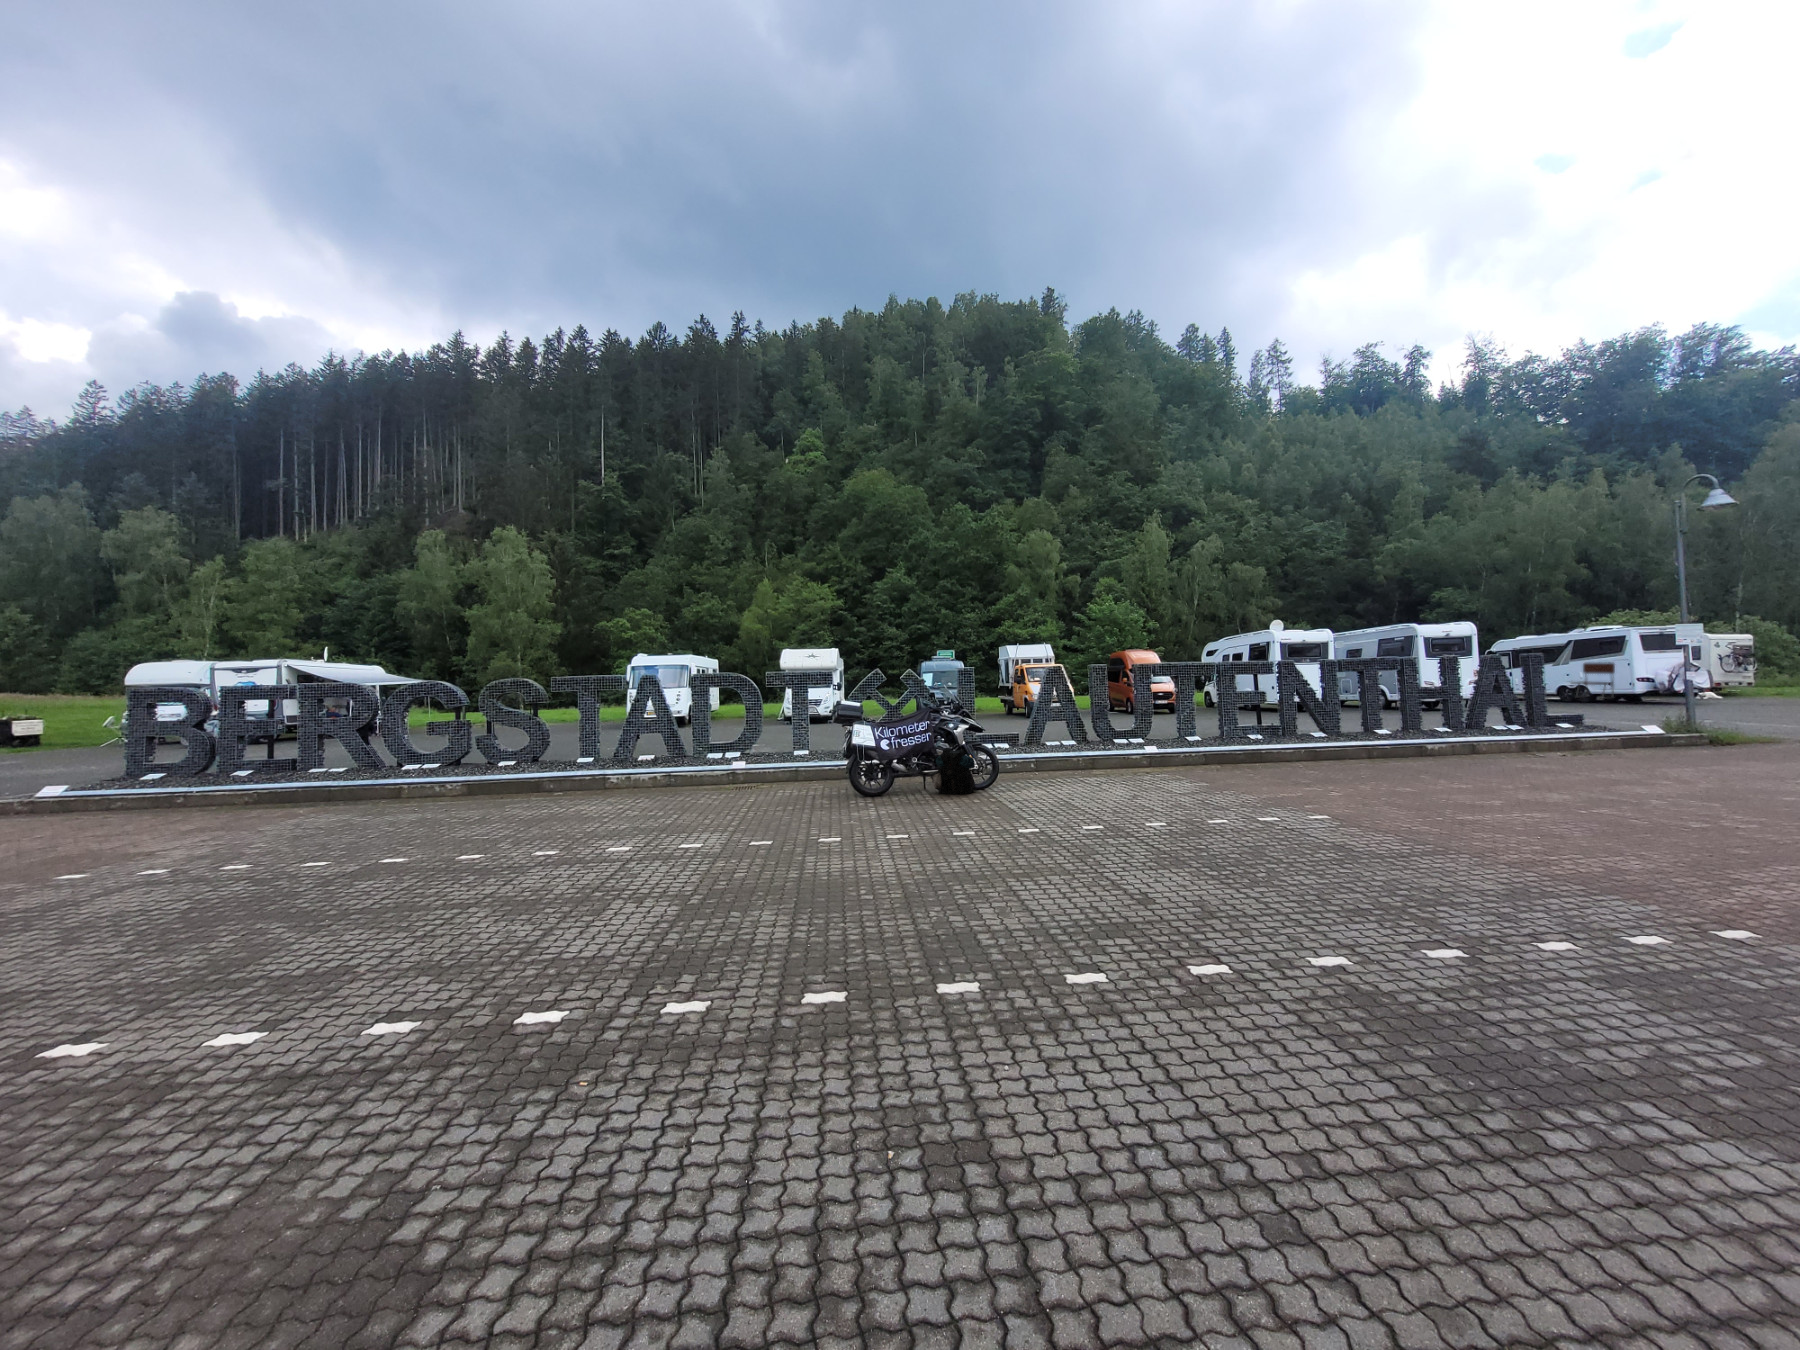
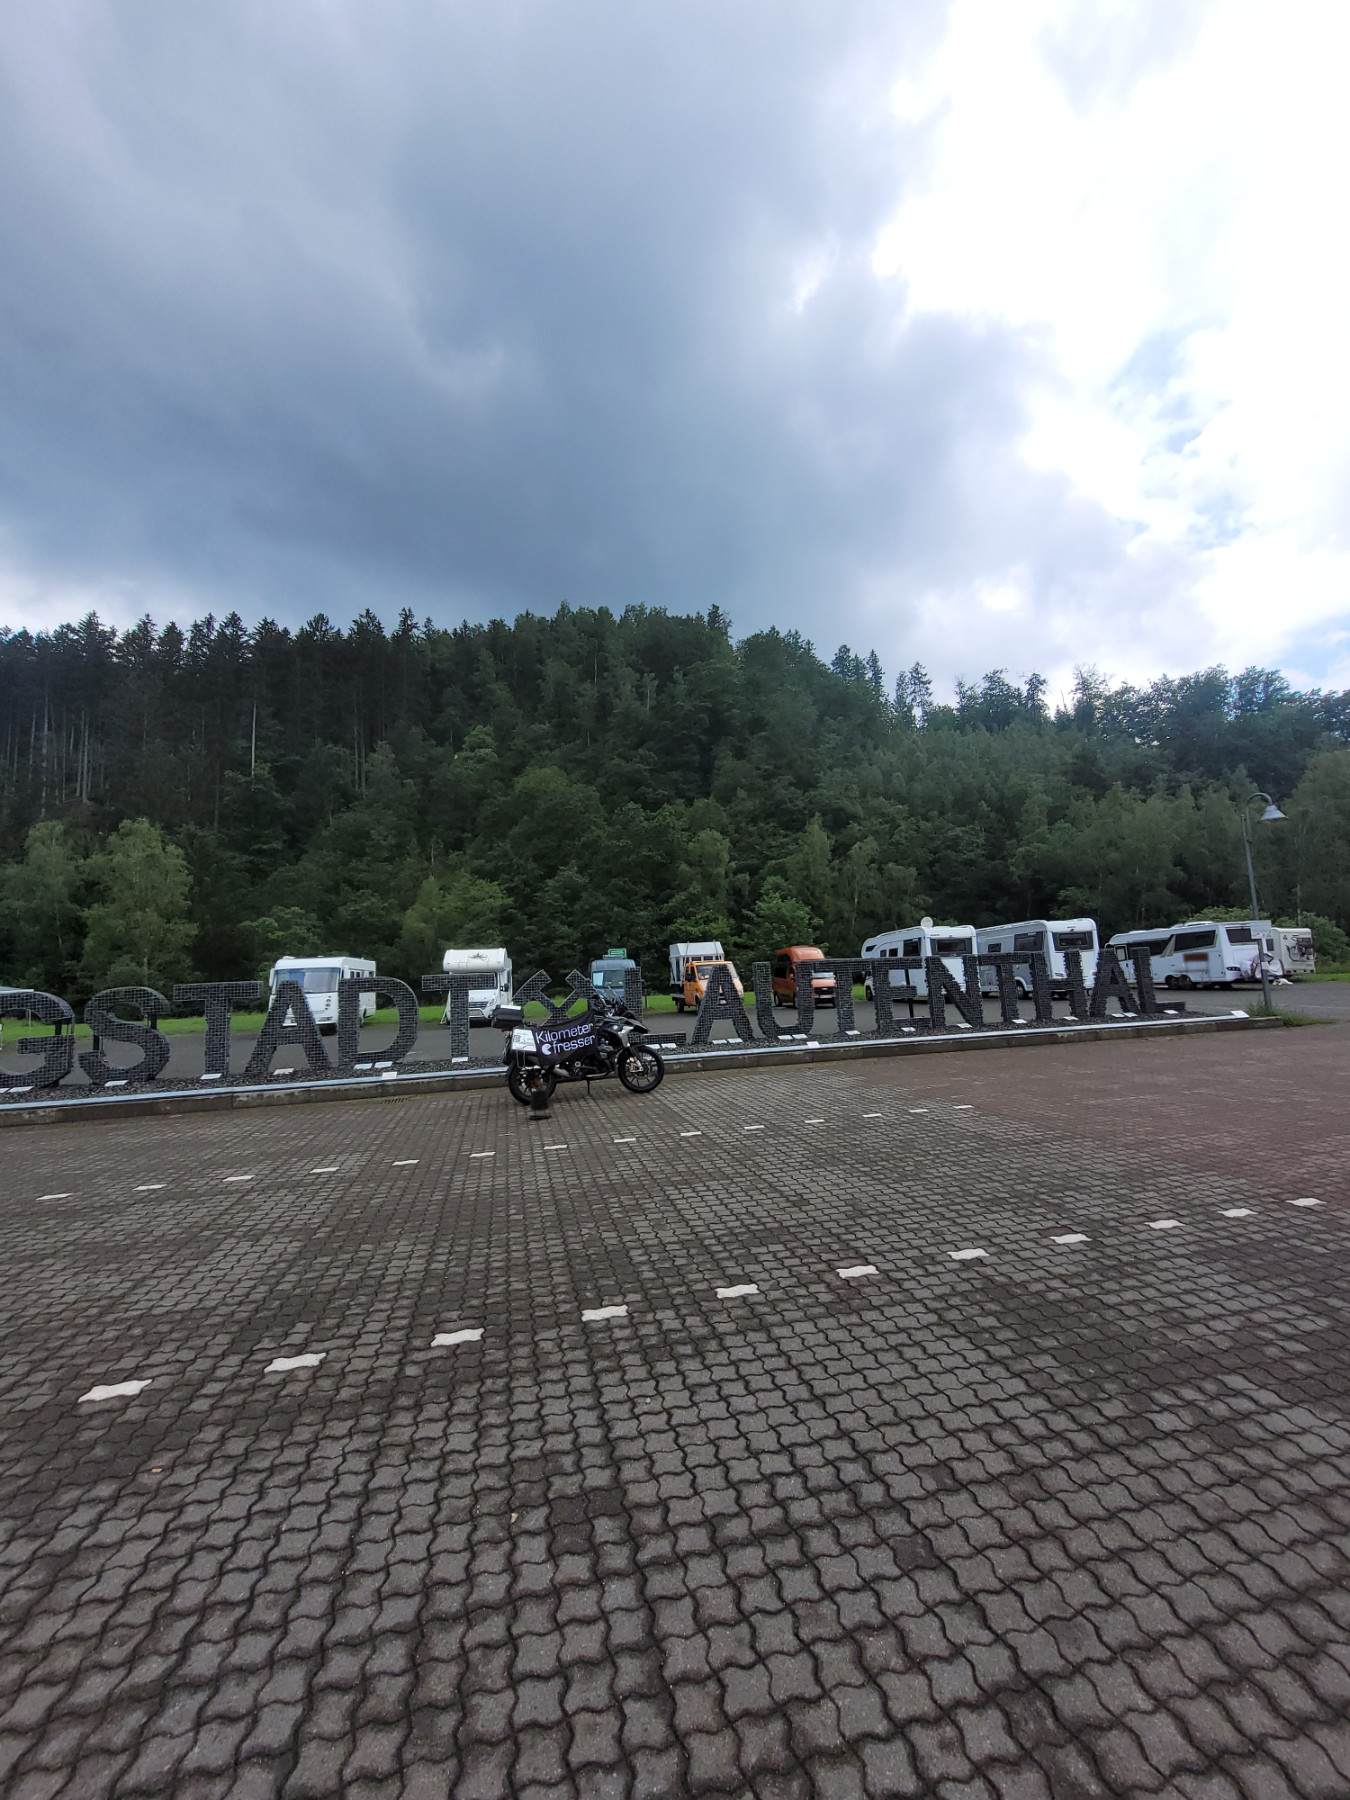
backpack: present [930,748,977,794] -> none [587,1062,635,1108]
watering can: none [872,760,895,801] -> present [530,1078,551,1119]

